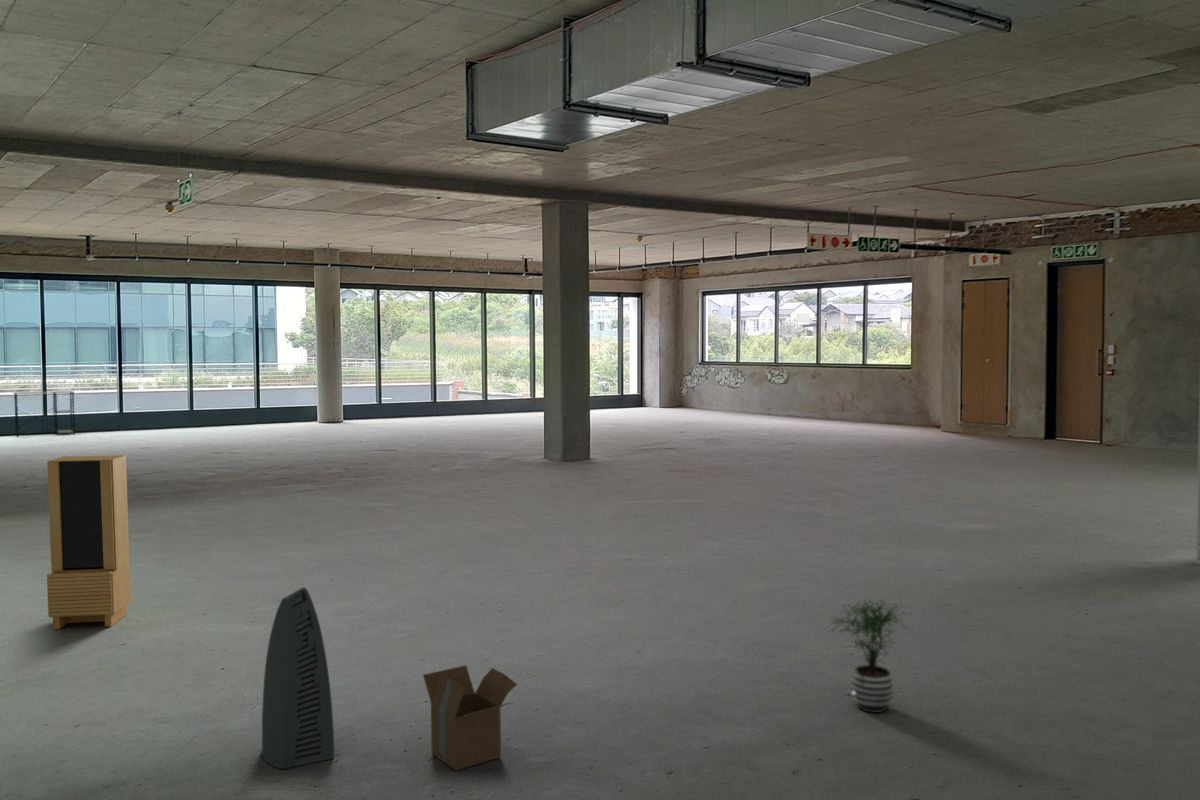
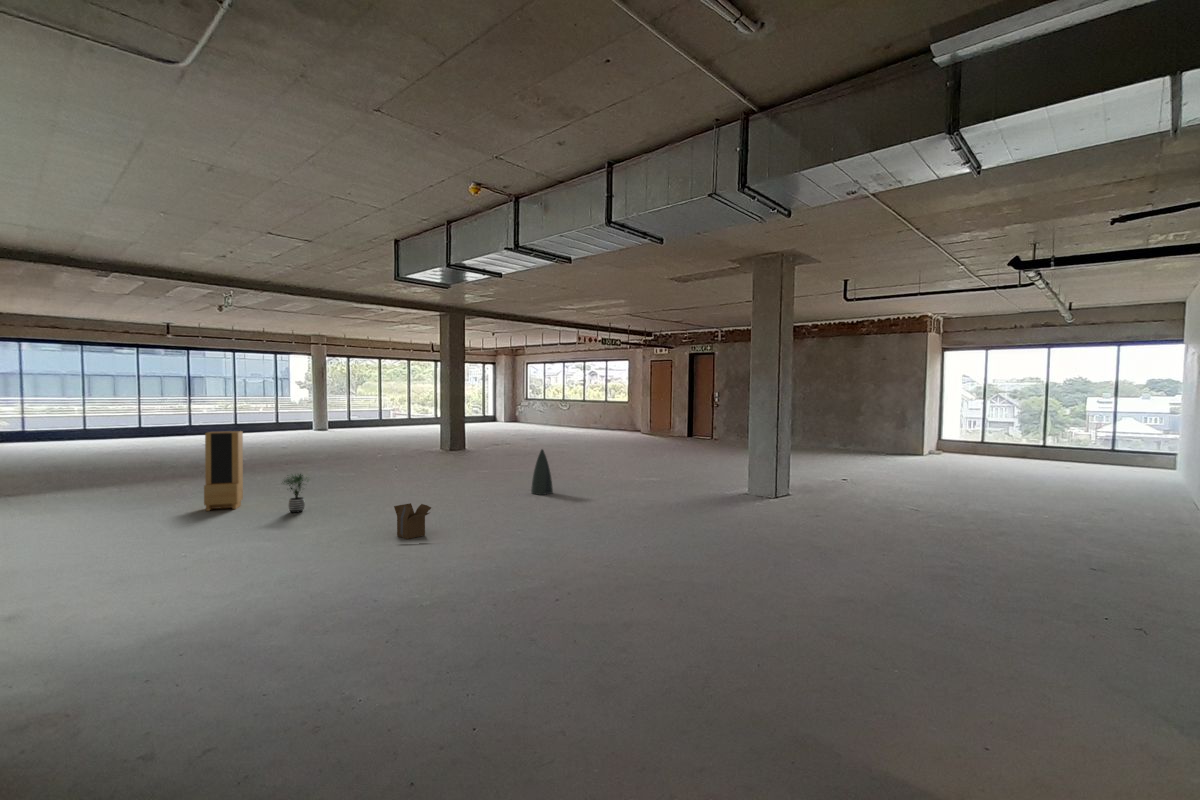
desk: present [14,391,75,437] -> none [119,412,160,439]
air purifier: present [262,587,335,769] -> present [531,449,553,495]
potted plant: present [834,601,905,712] -> present [284,474,309,513]

